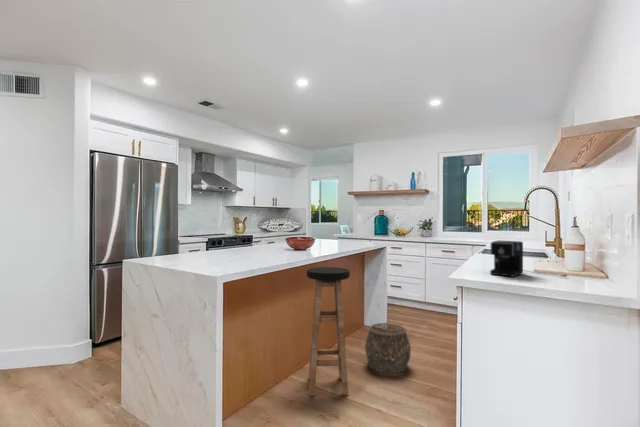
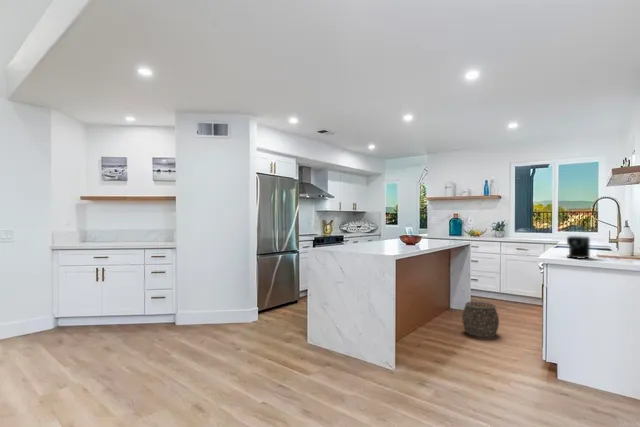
bar stool: present [307,267,350,396] -> none [423,257,457,347]

